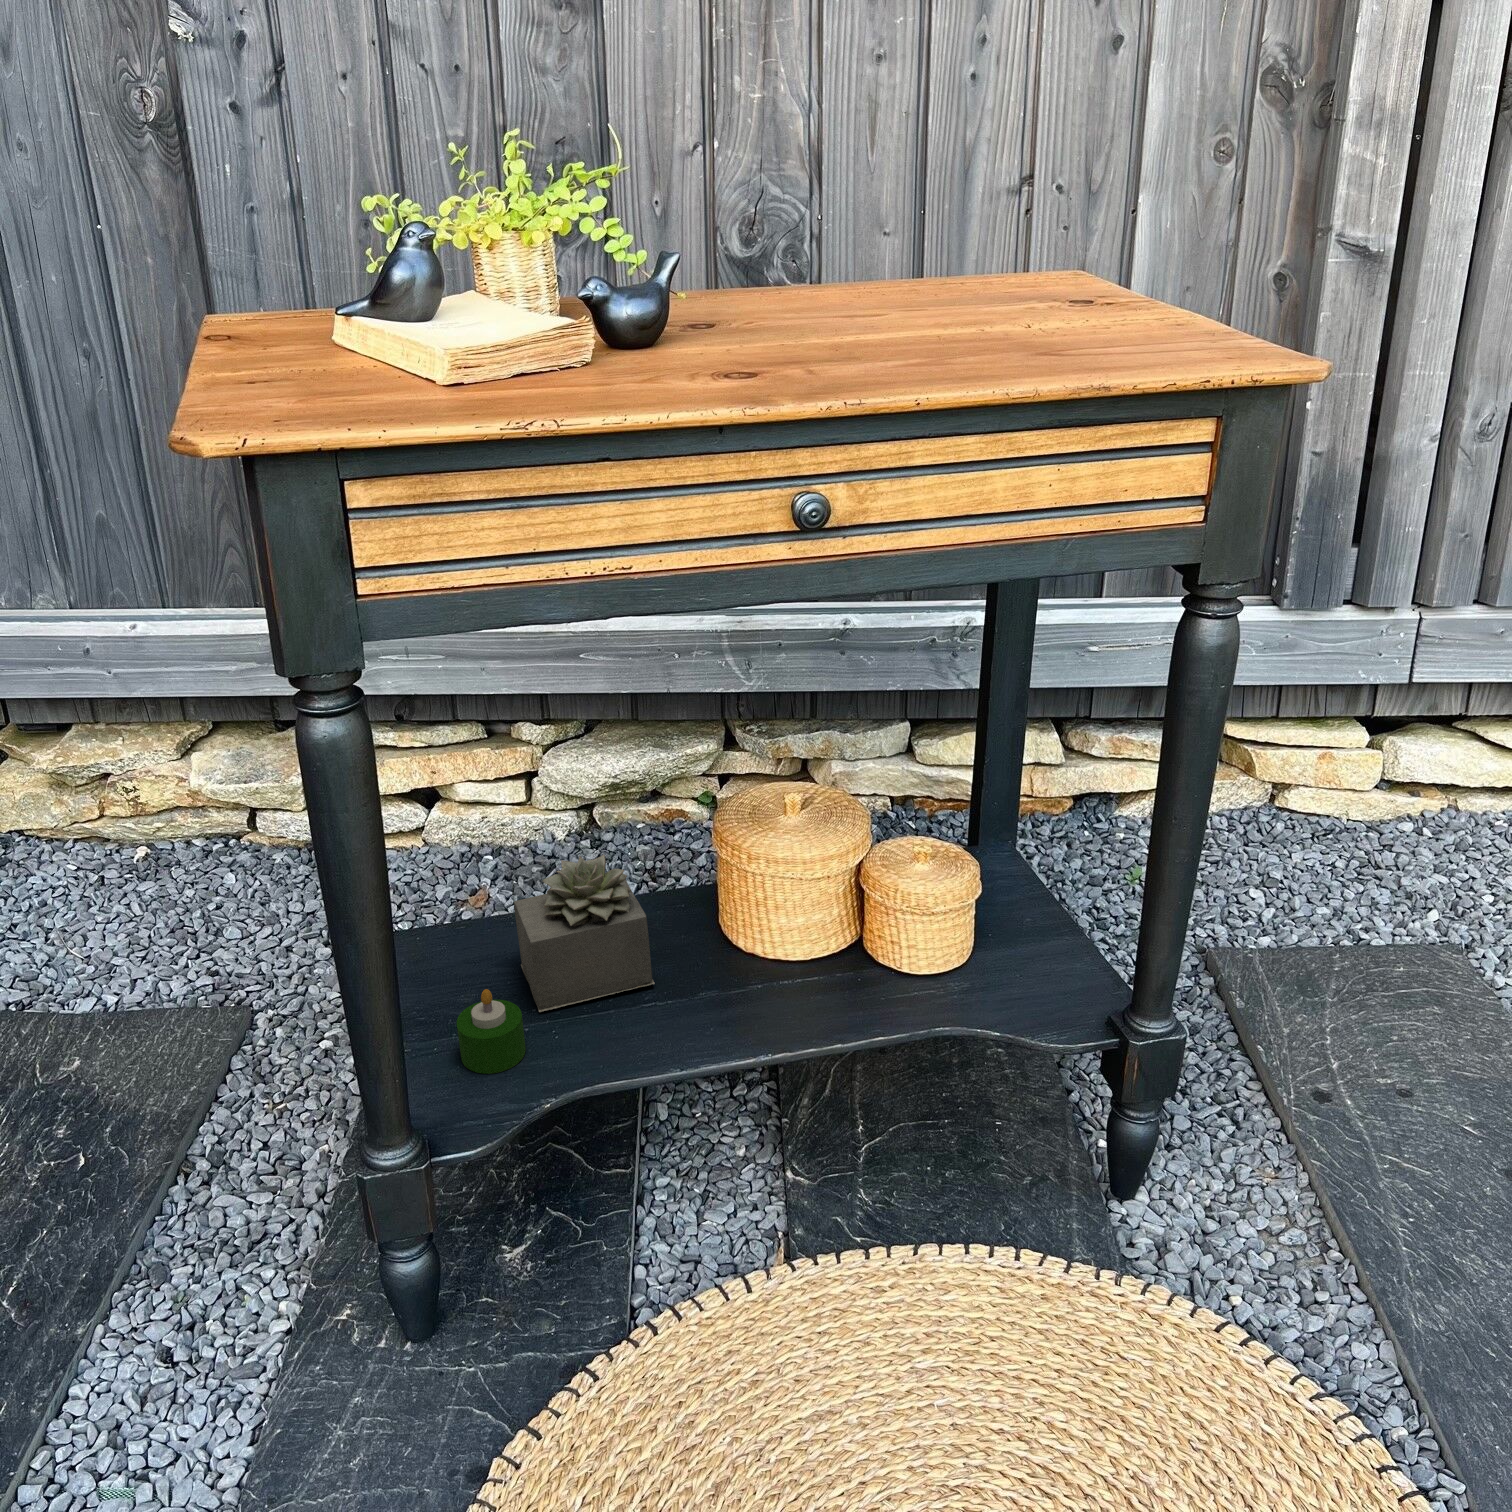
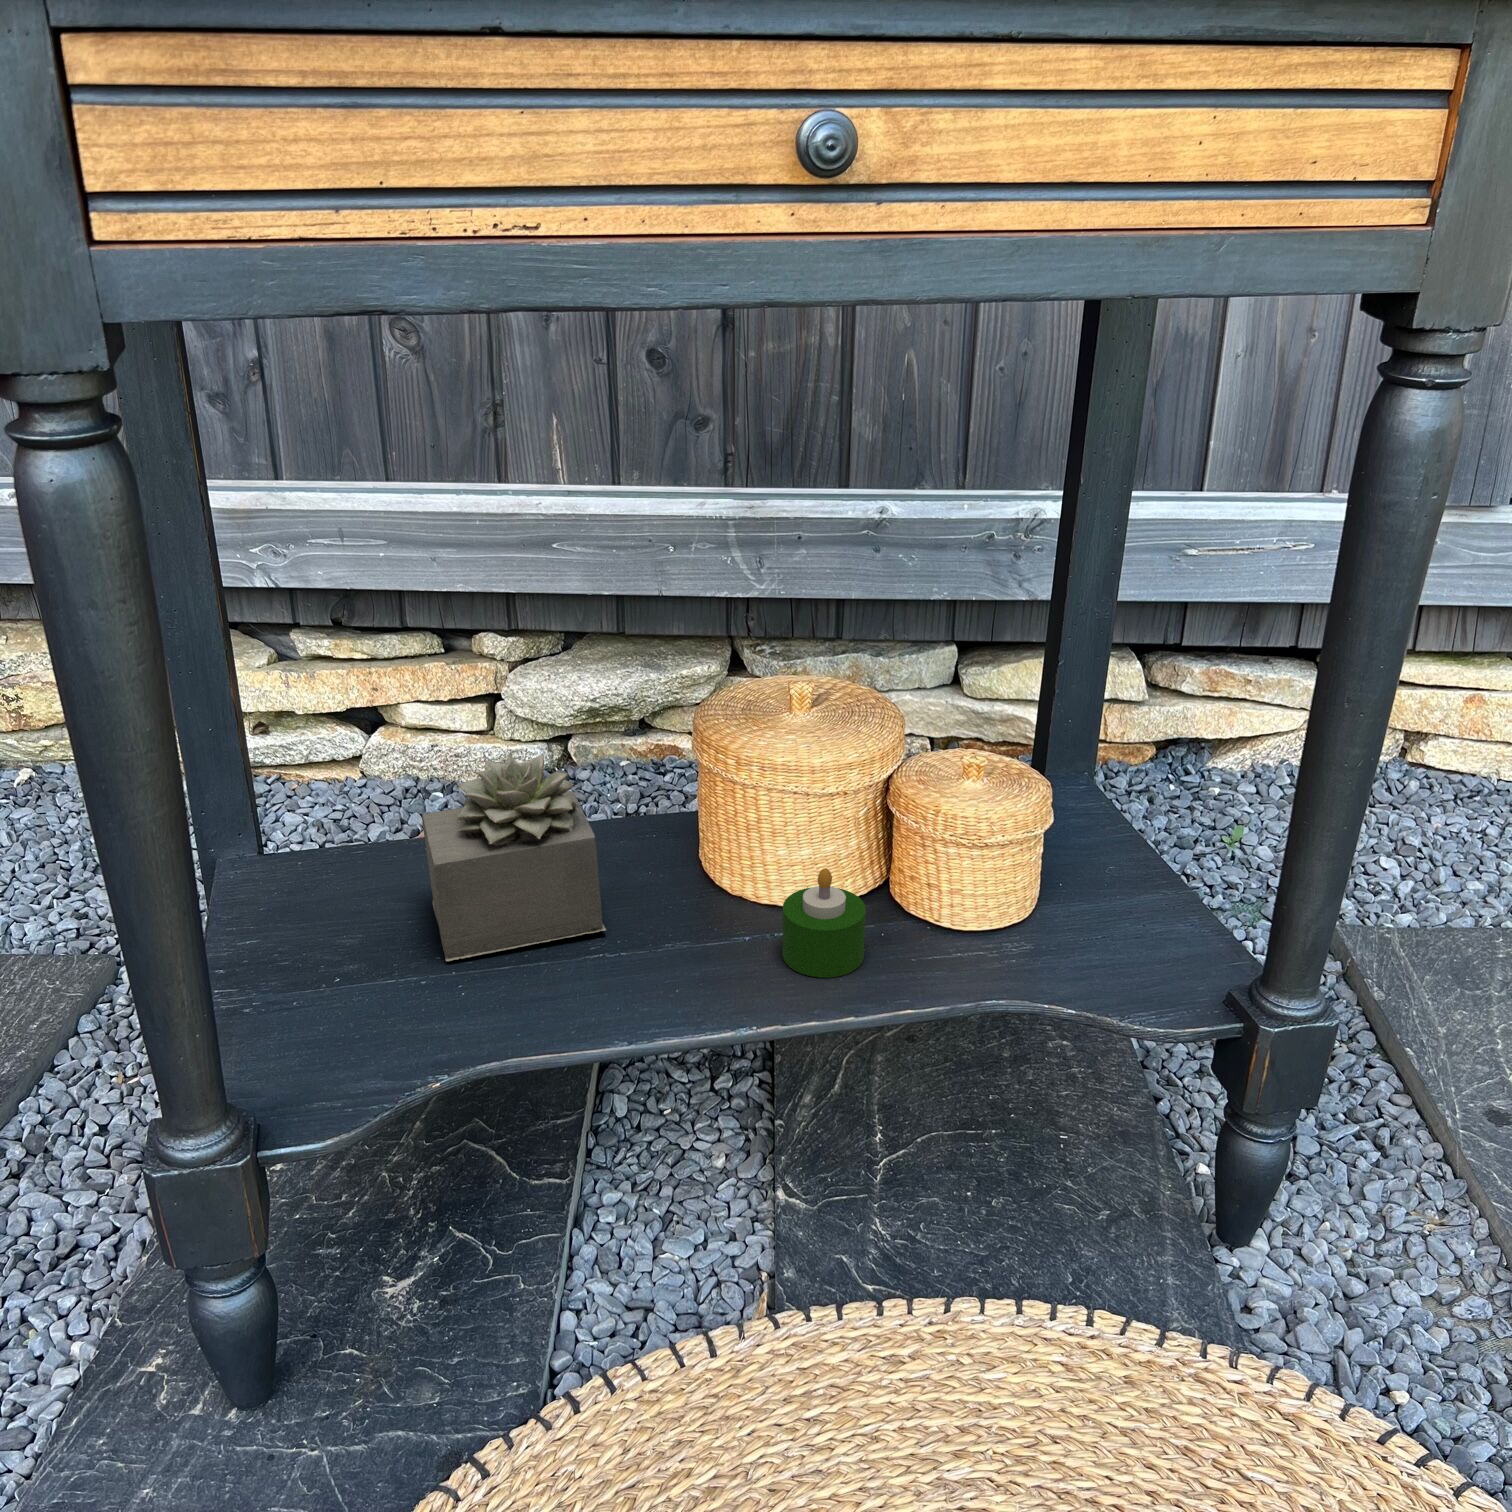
candle: present [456,989,526,1074] -> present [782,868,866,978]

